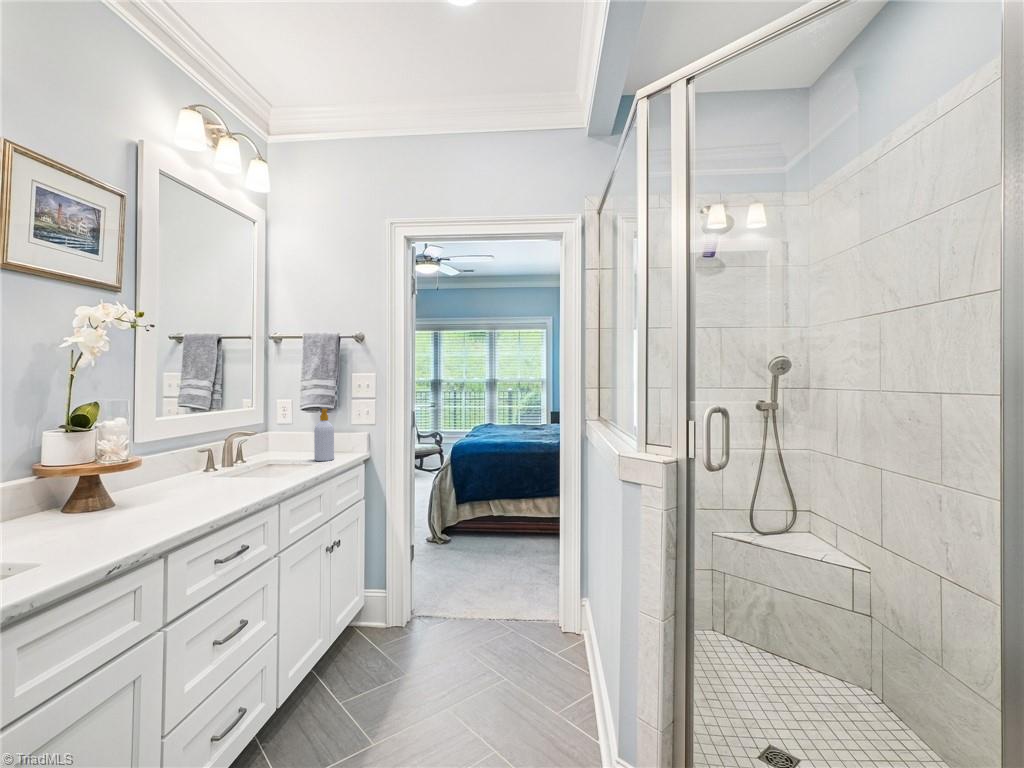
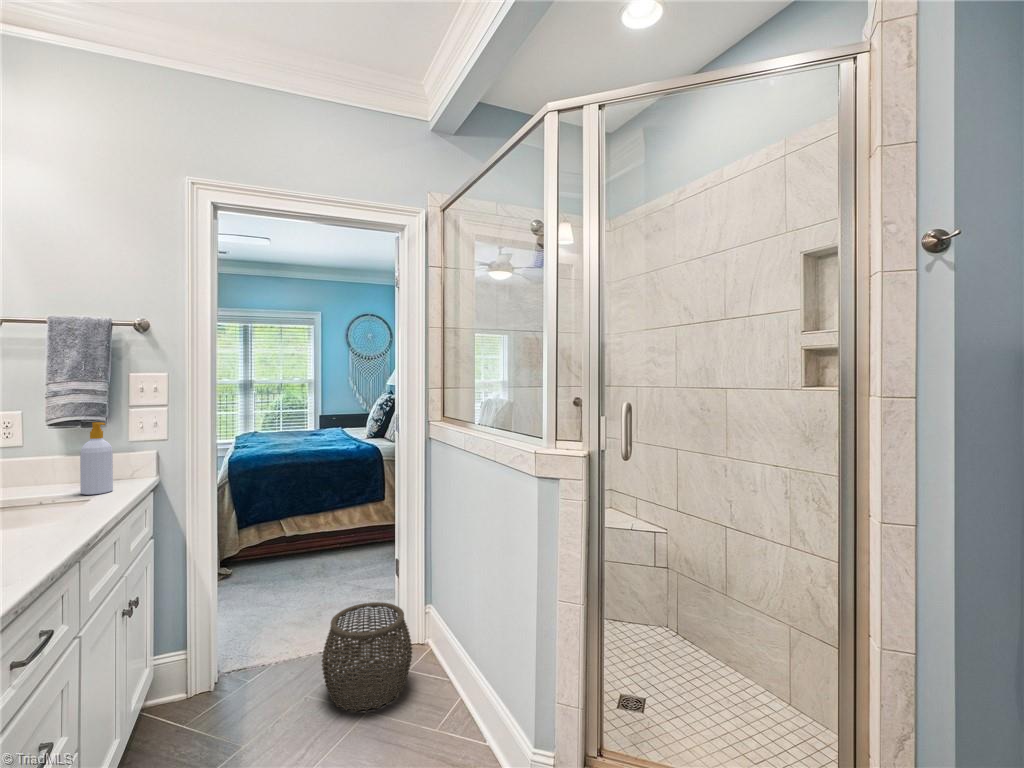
woven basket: none [472,581,552,678] -> present [322,602,412,712]

